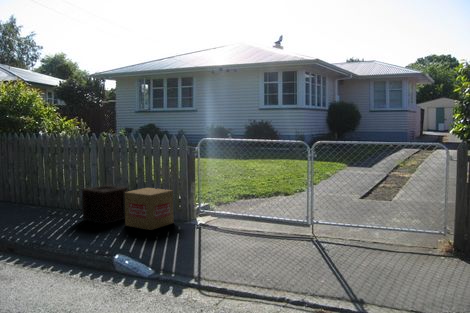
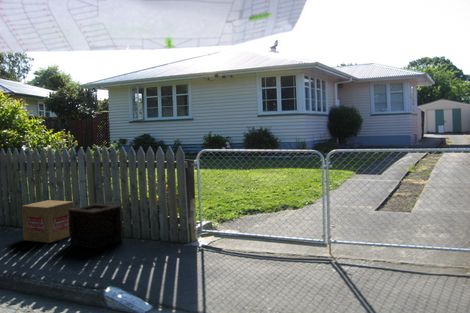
cardboard box: present [125,188,173,230] -> present [22,200,74,243]

